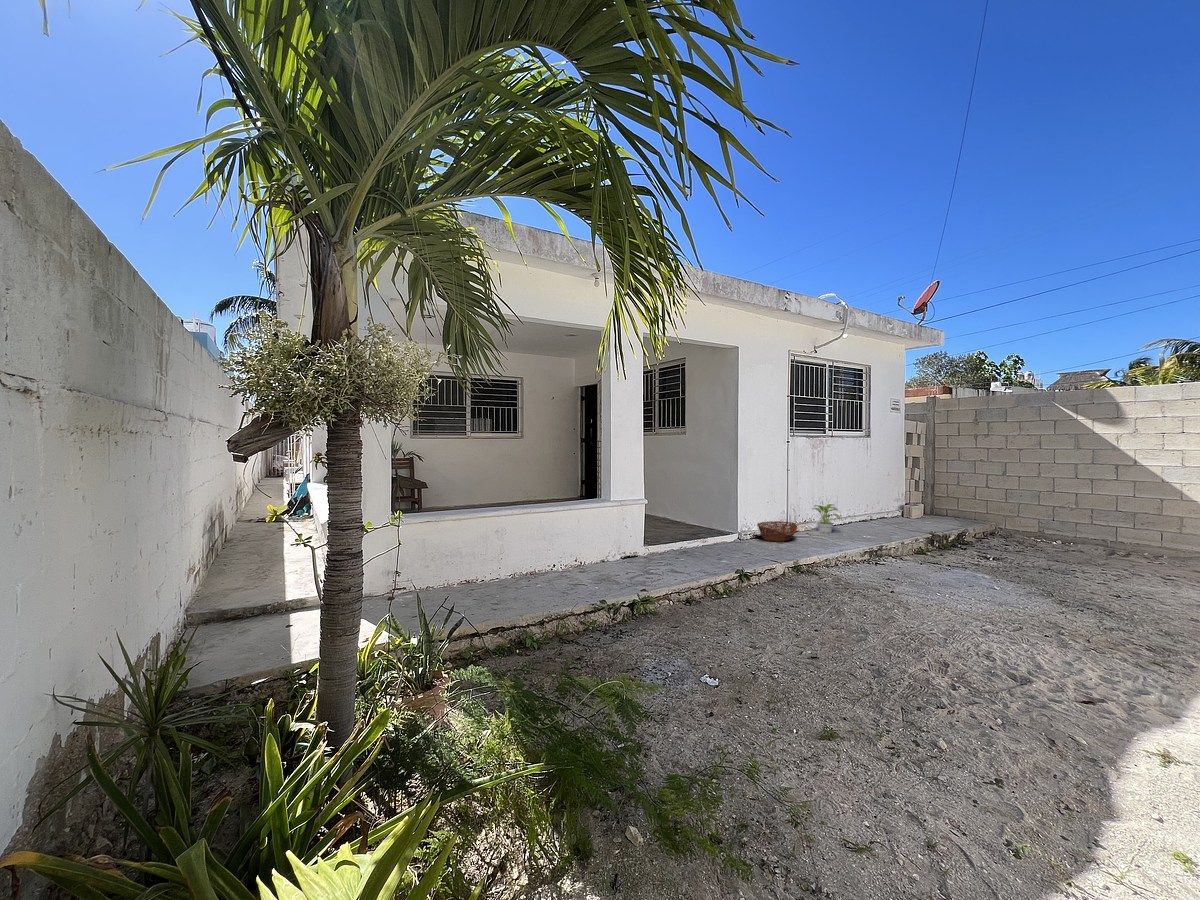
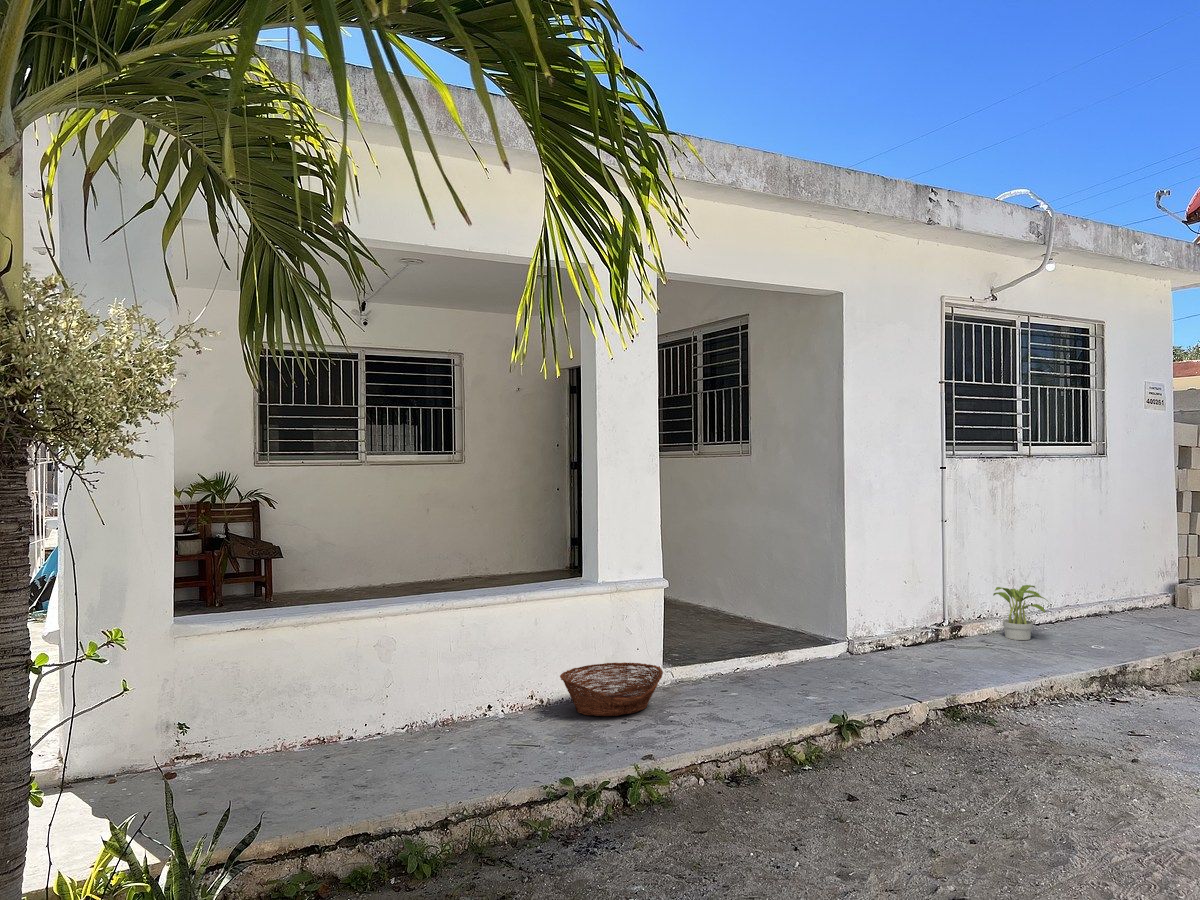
basket: present [757,521,797,542] -> present [560,662,663,716]

